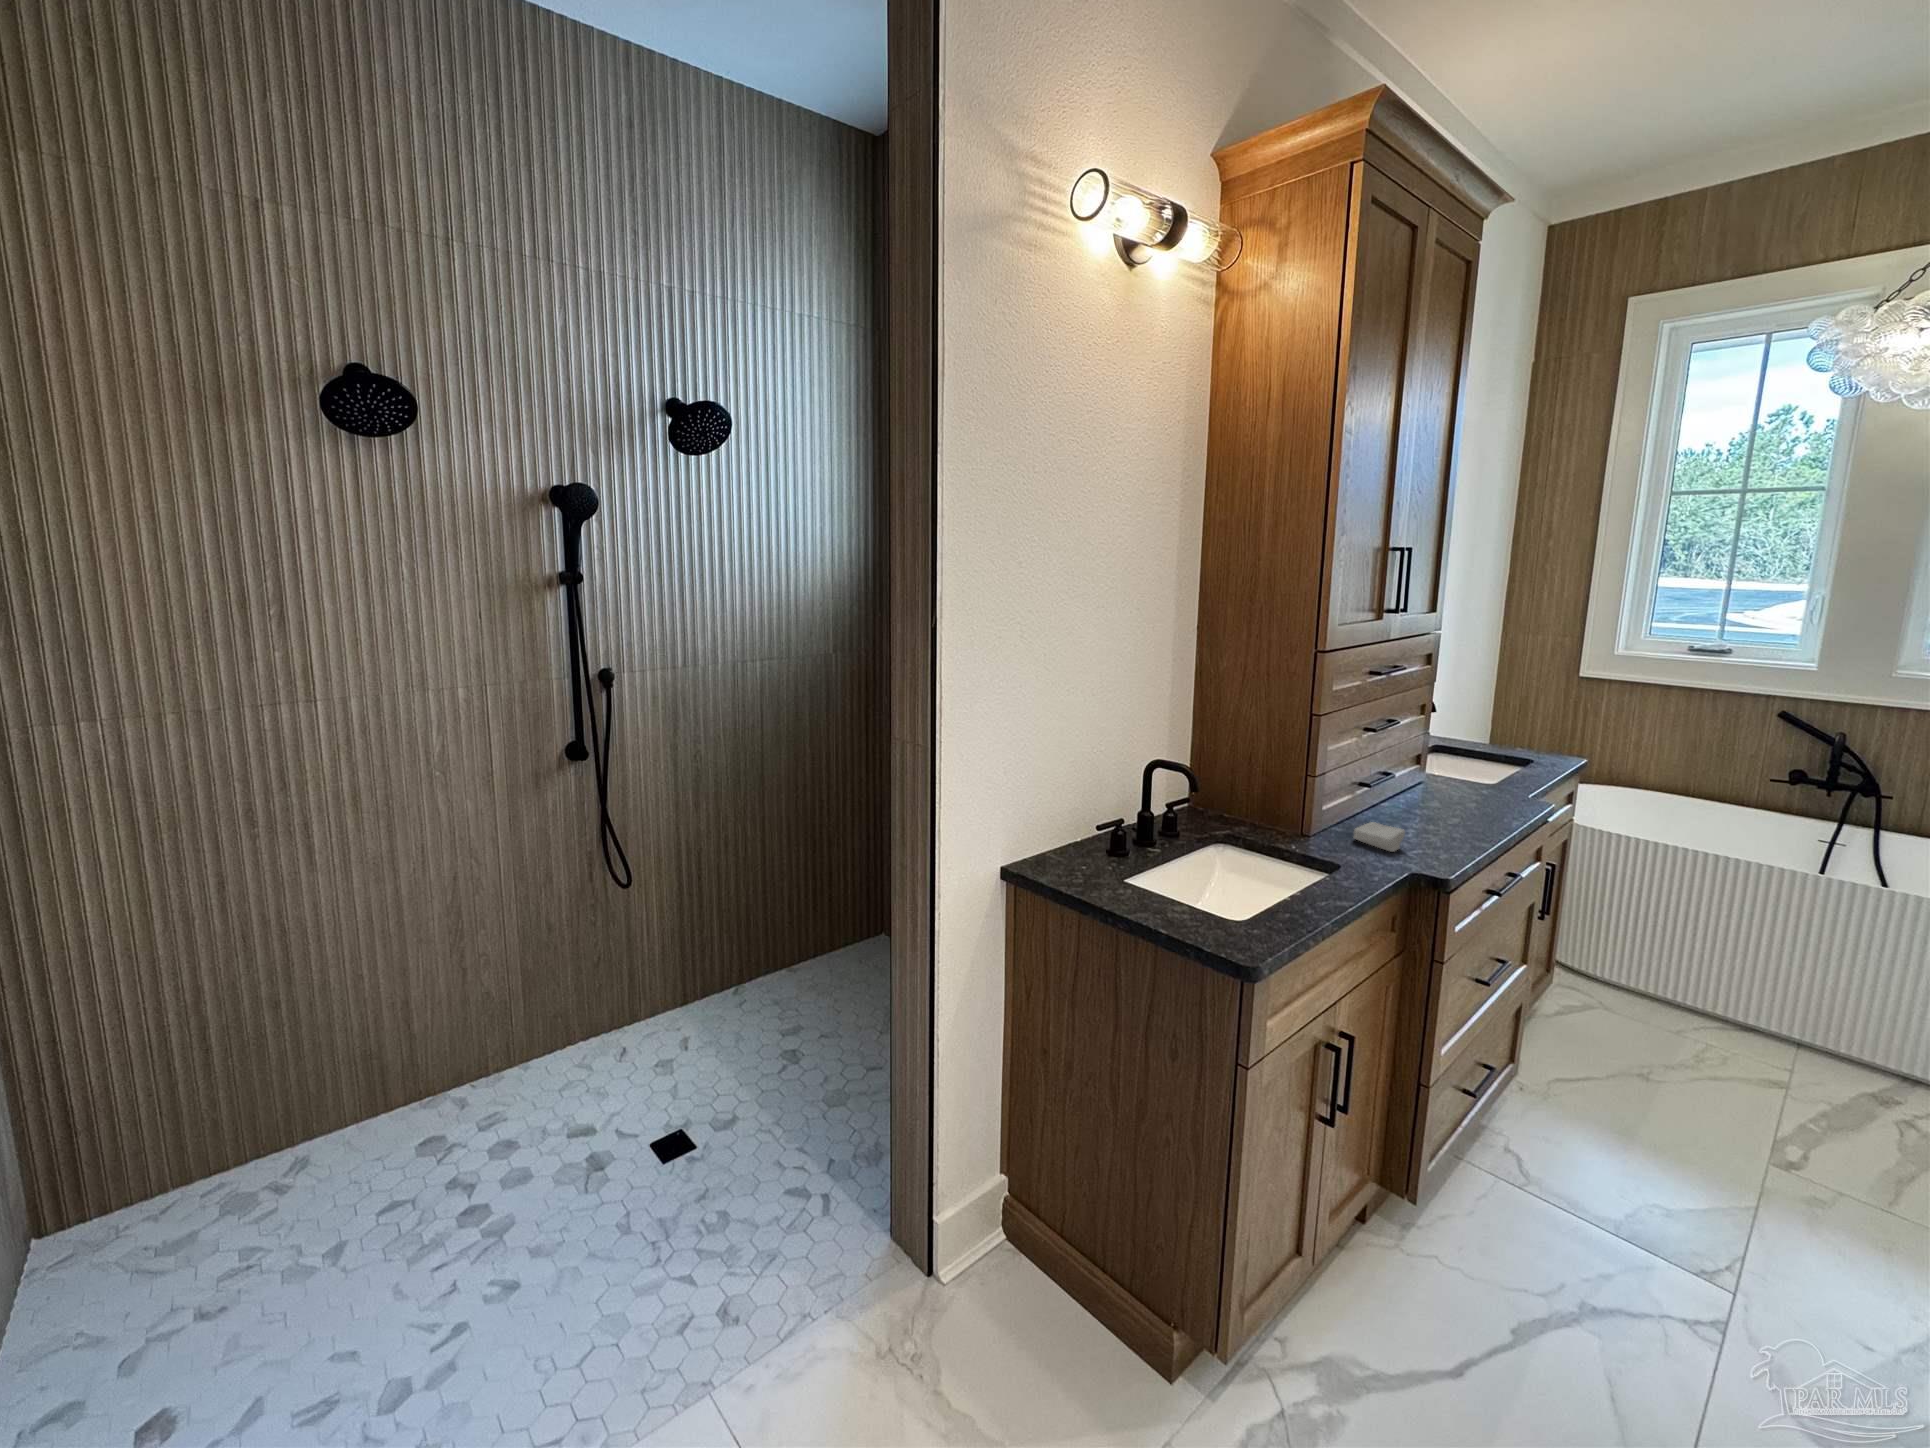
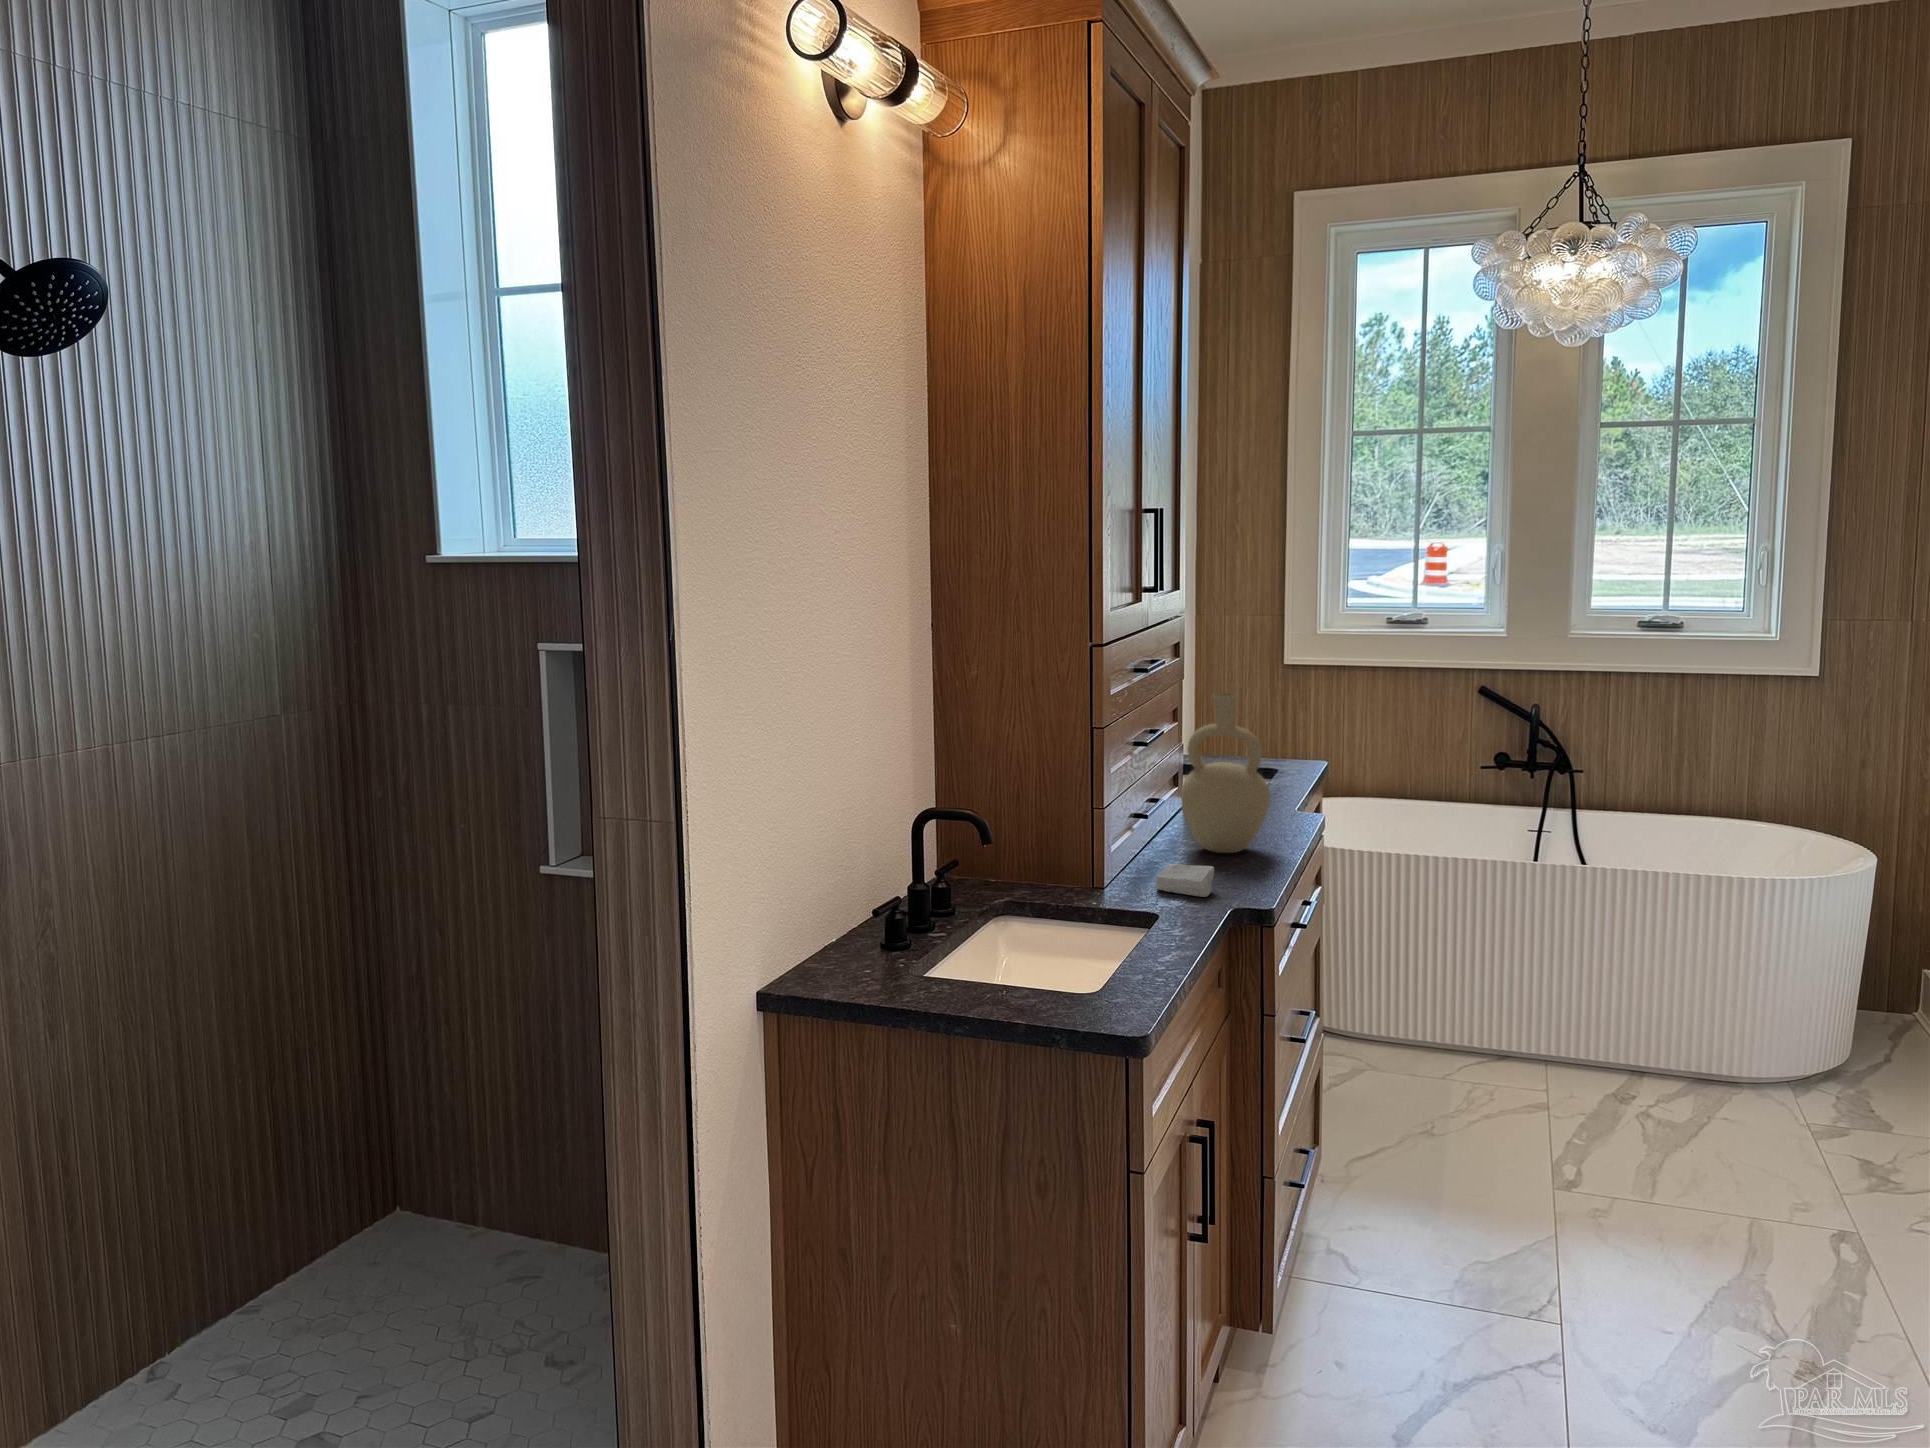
vase: none [1401,697,1482,821] -> present [1181,693,1270,853]

